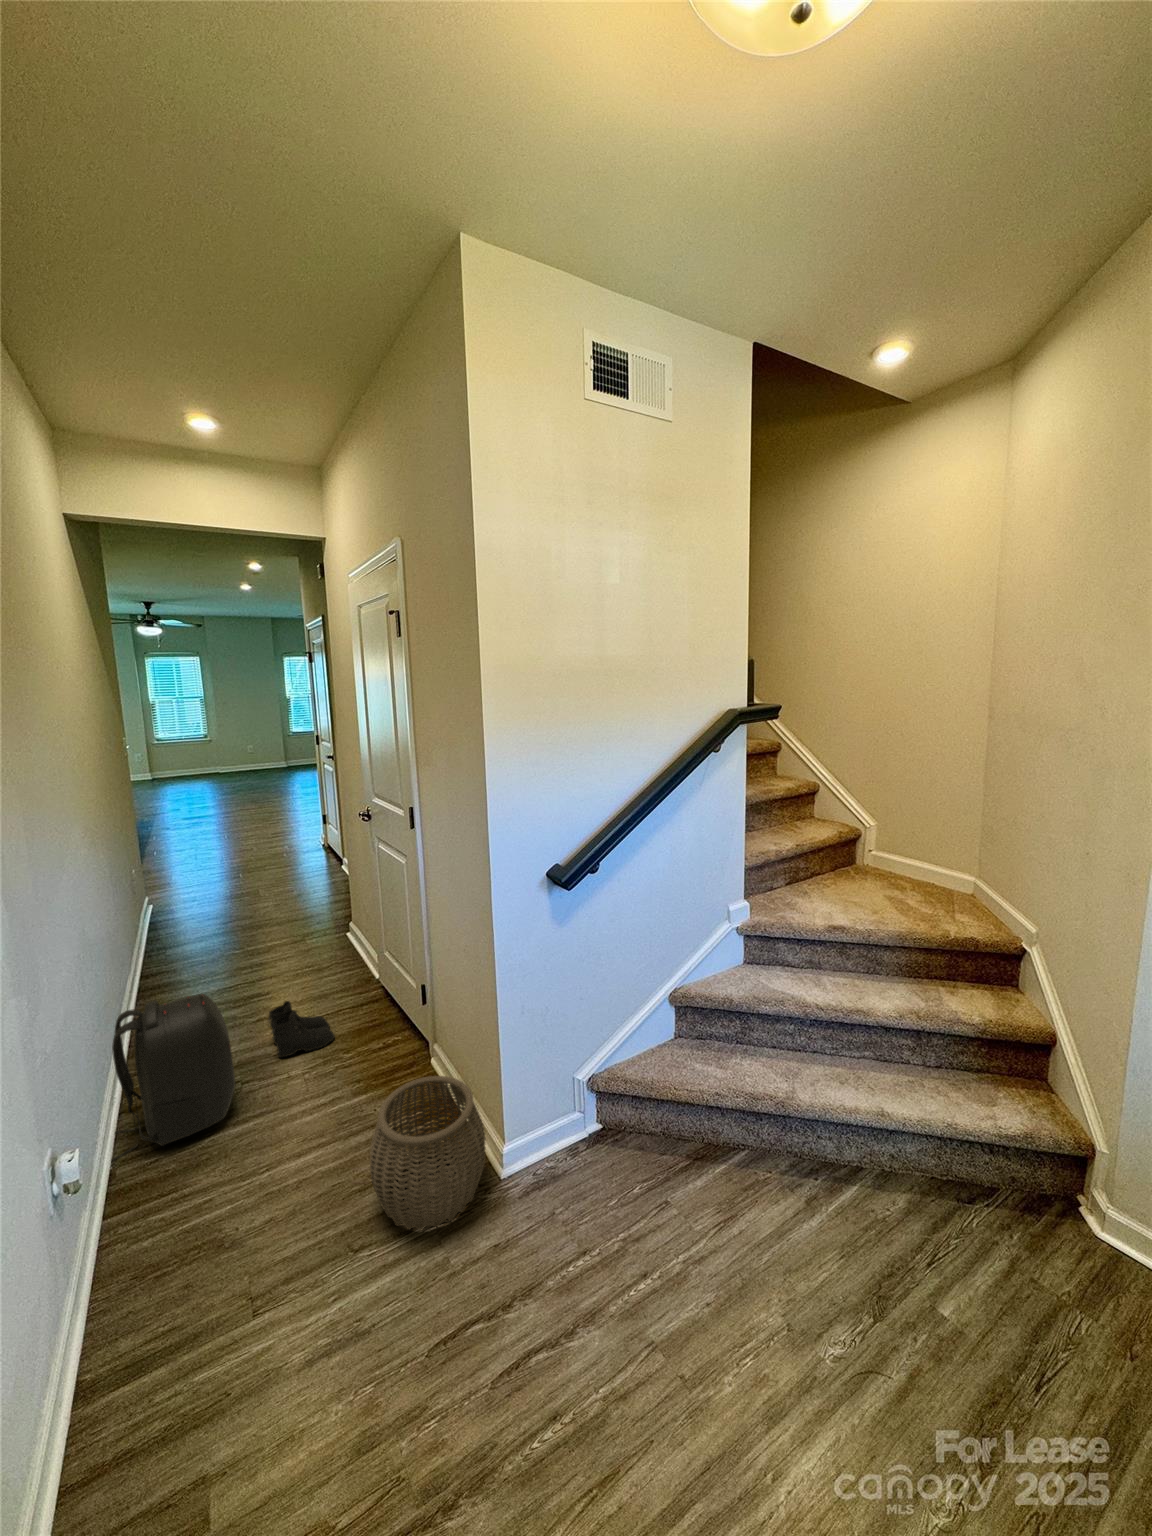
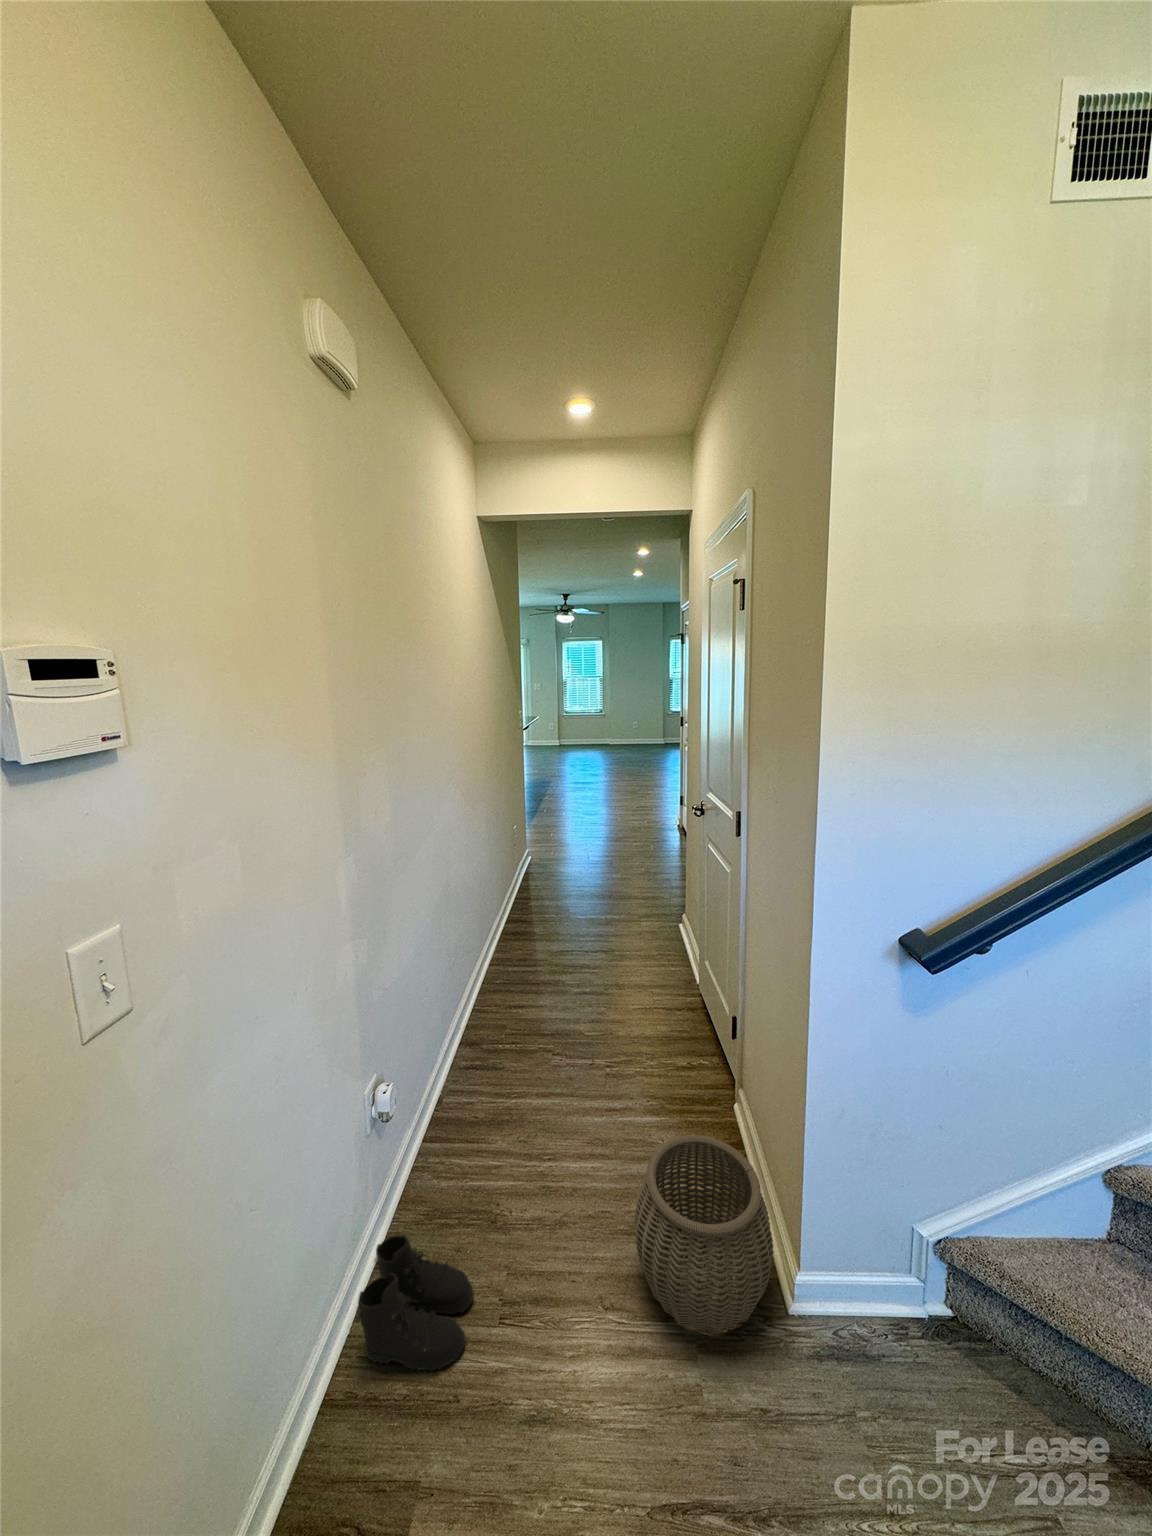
backpack: present [111,994,235,1161] -> none [453,953,548,1082]
boots: present [268,1001,334,1057] -> present [356,1235,474,1371]

